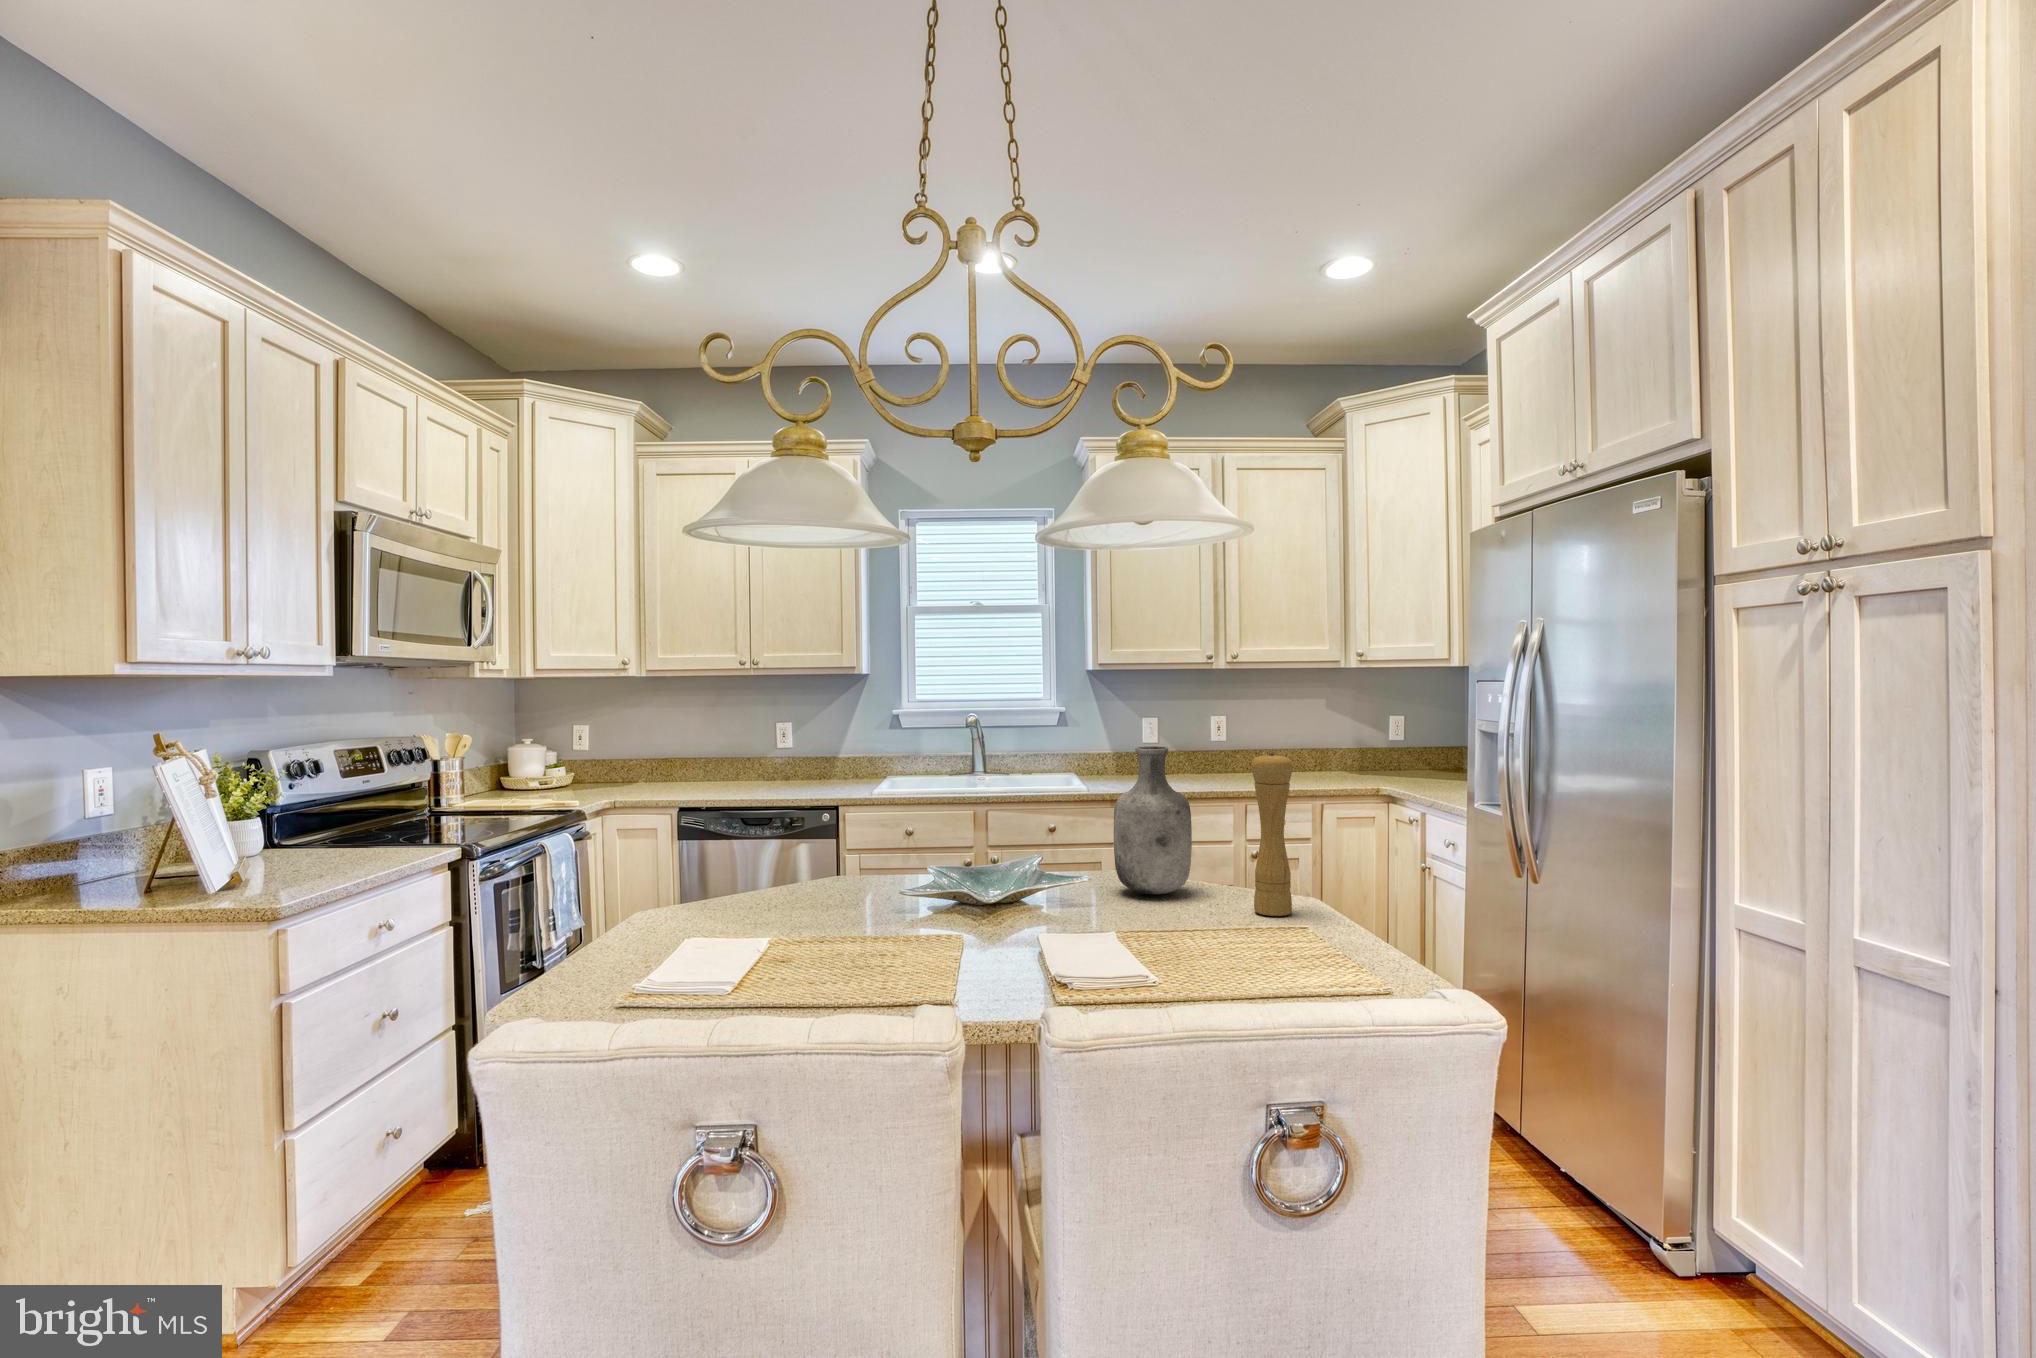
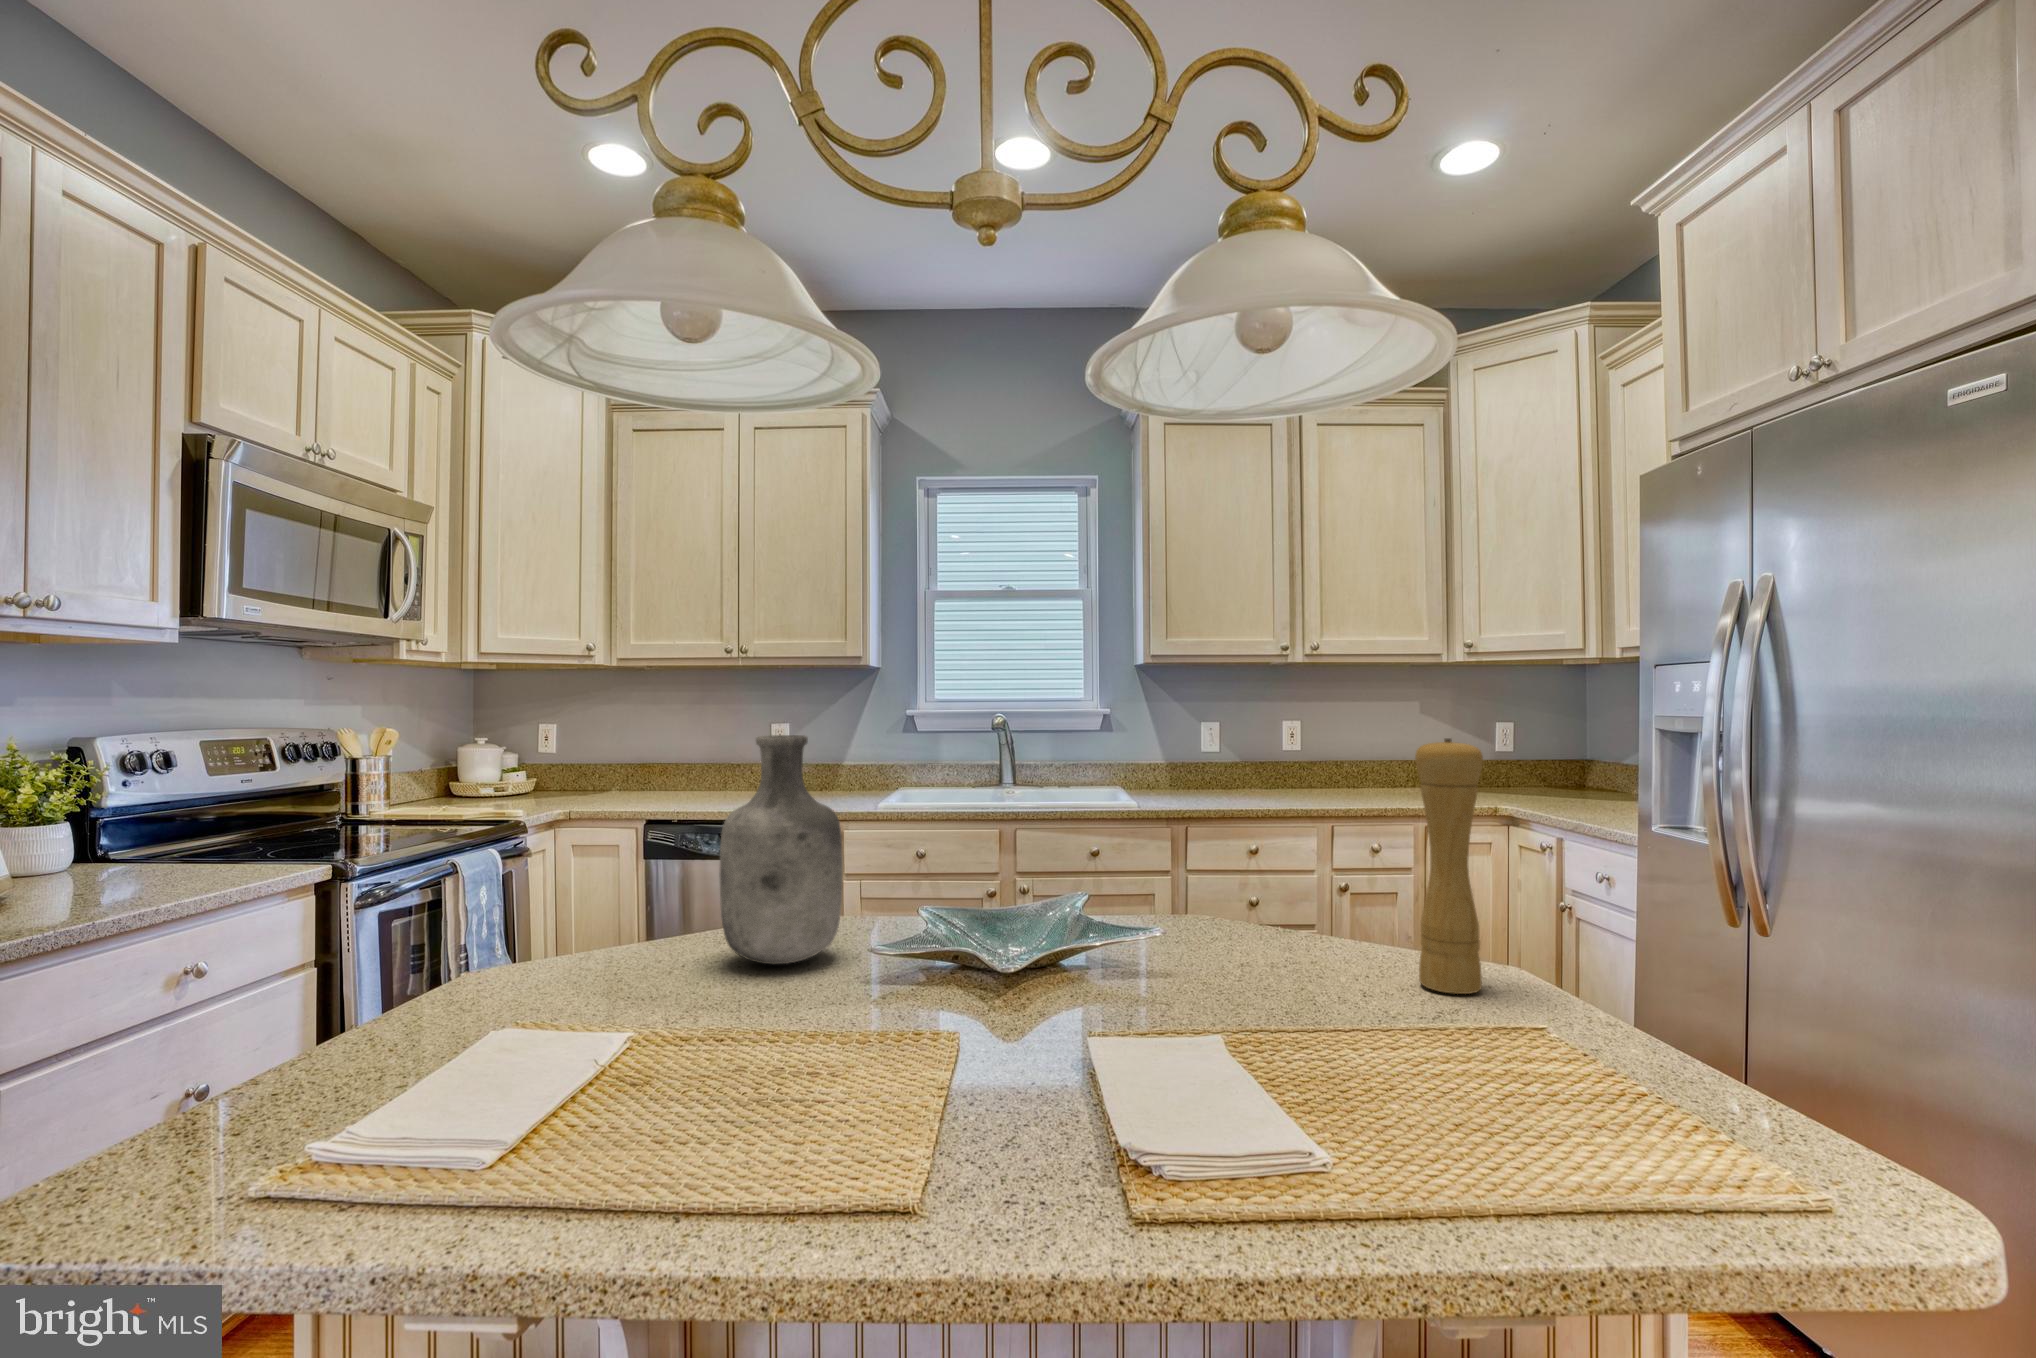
vase: present [1114,746,1192,895] -> present [720,735,843,964]

